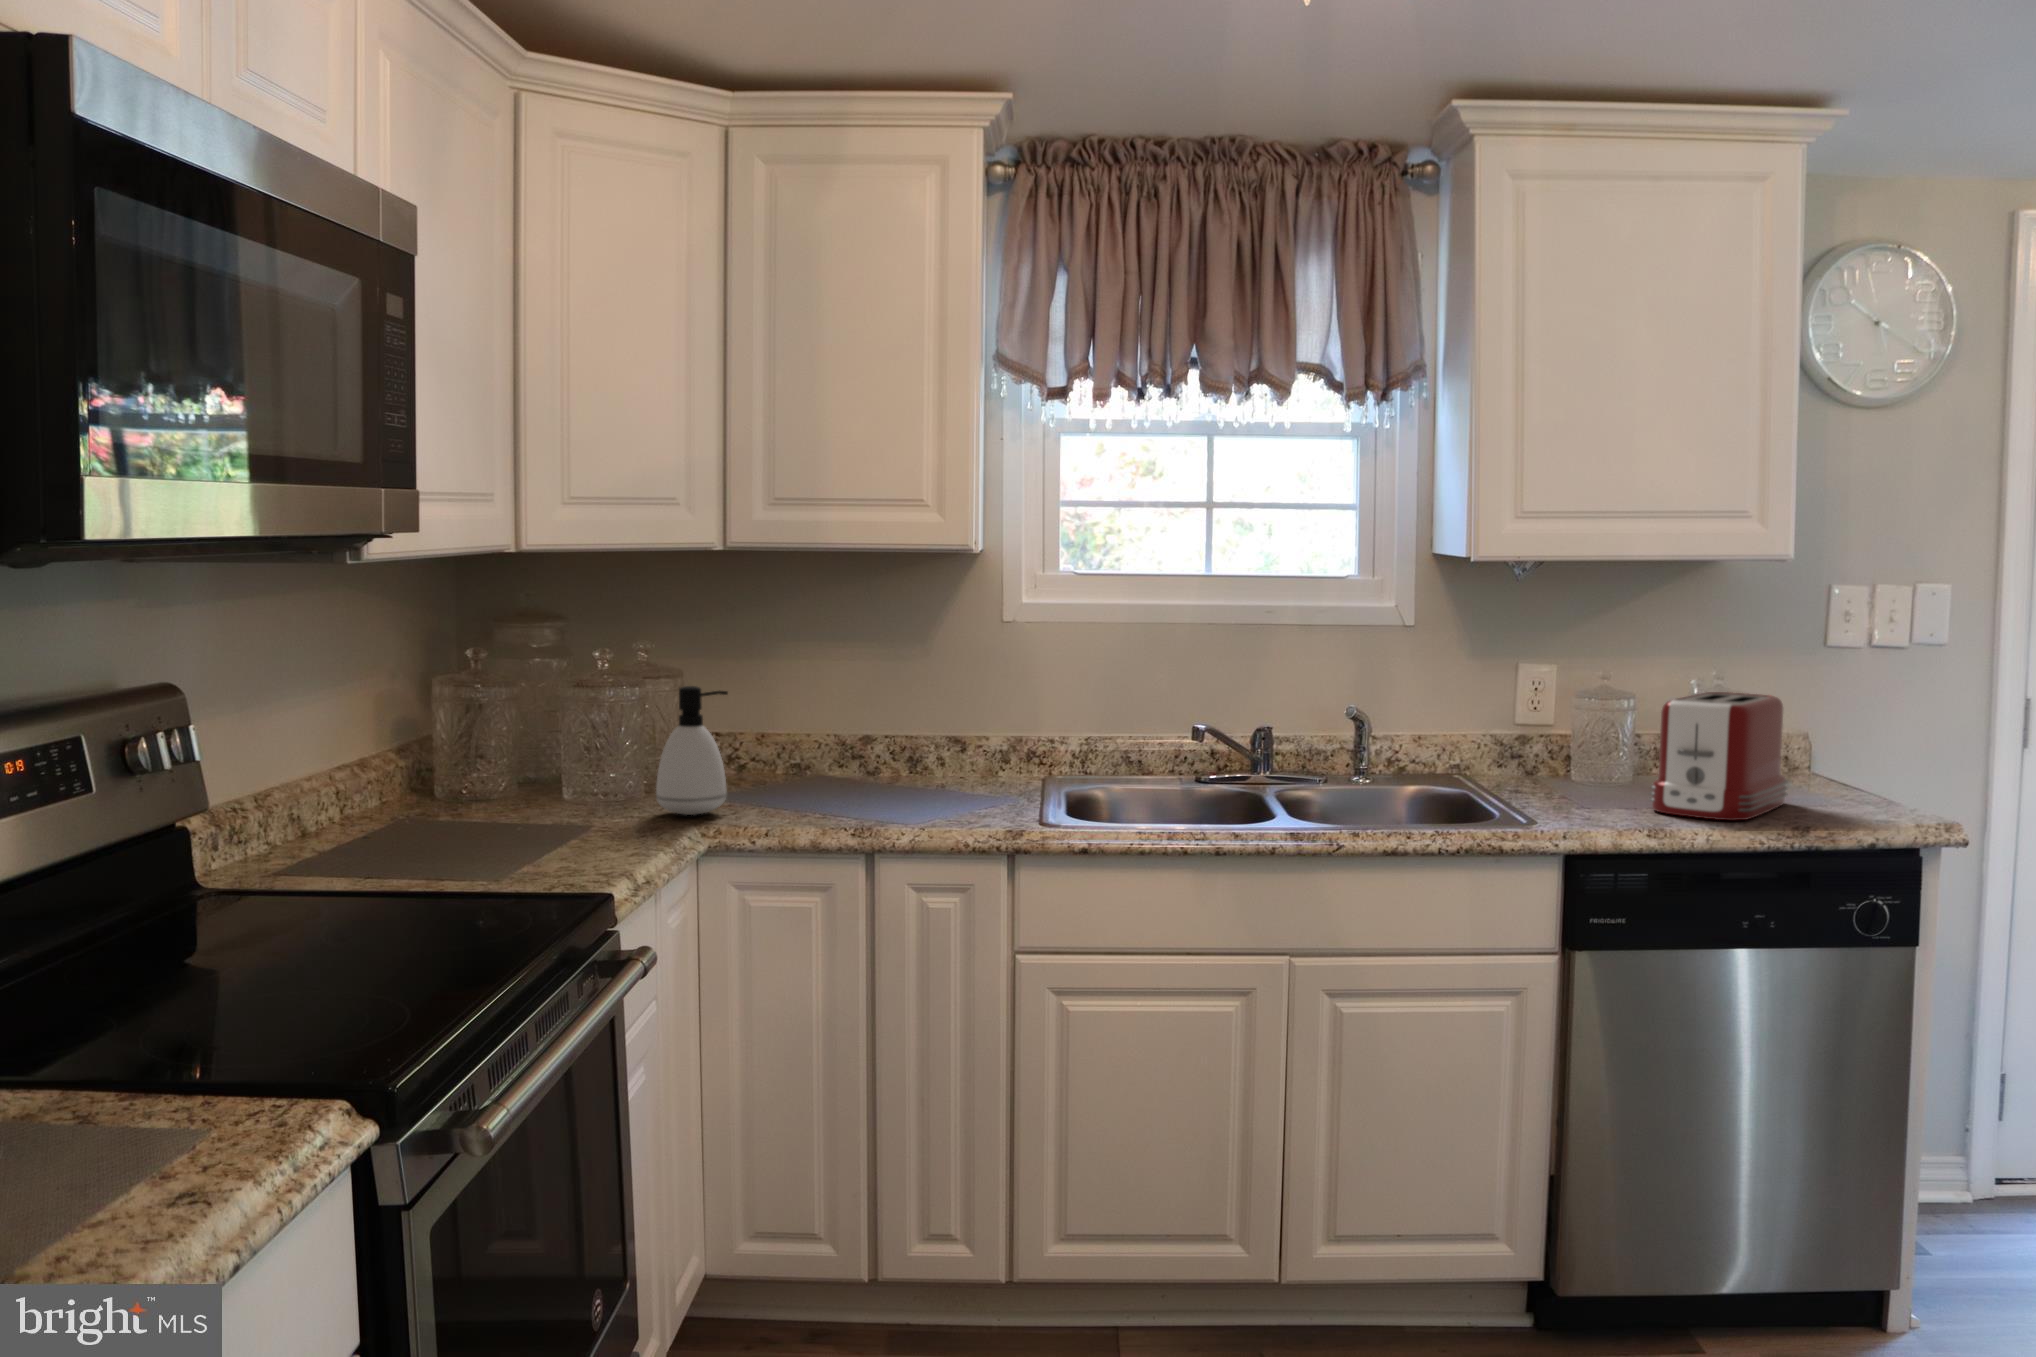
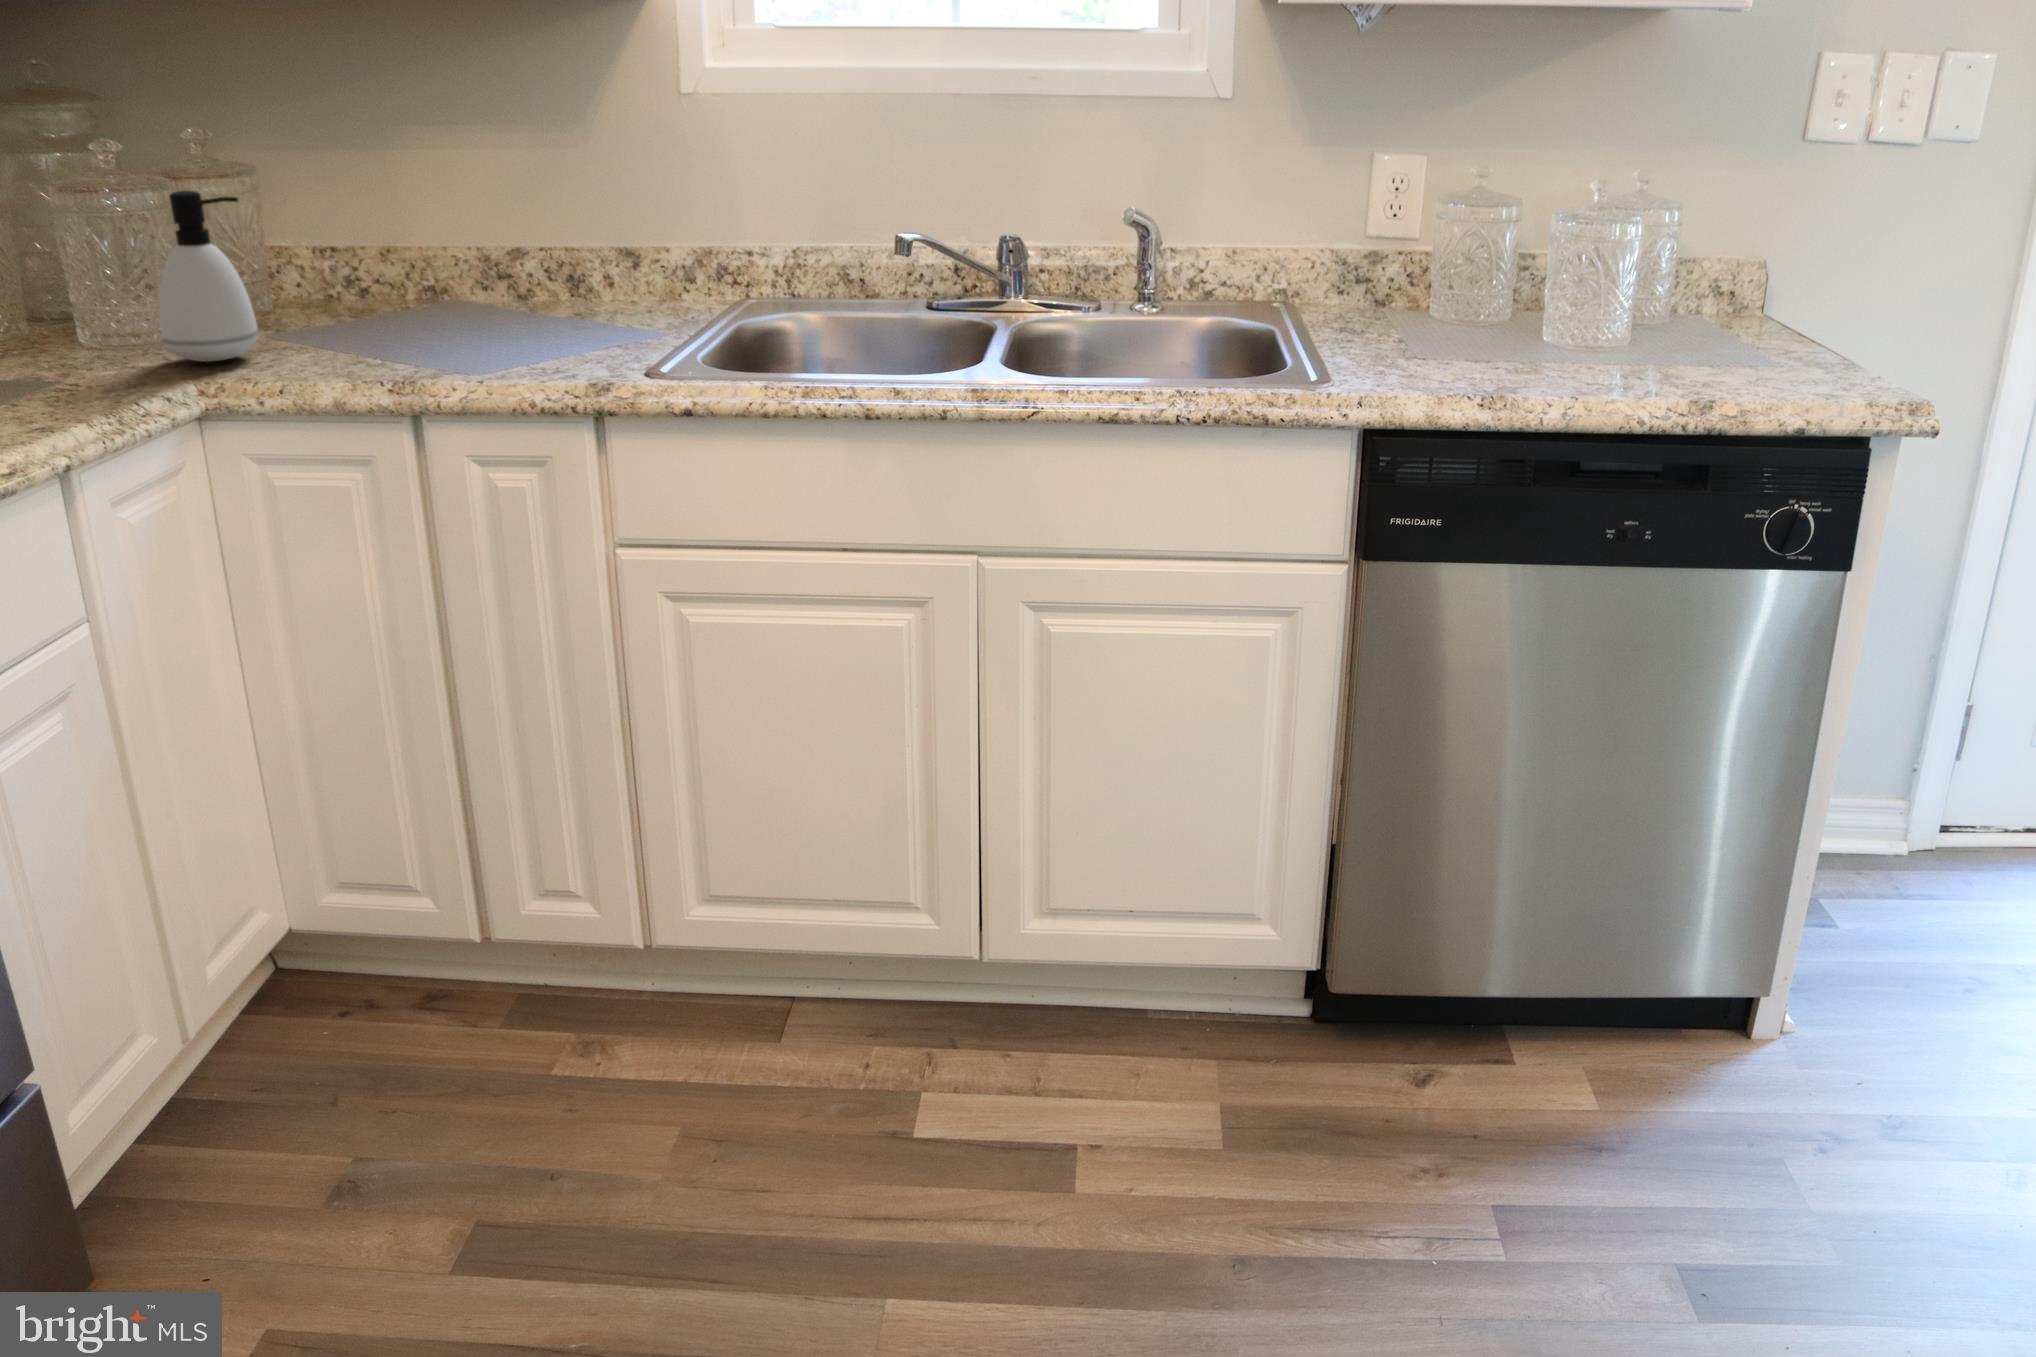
toaster: present [1650,692,1788,820] -> none [1478,191,1687,377]

